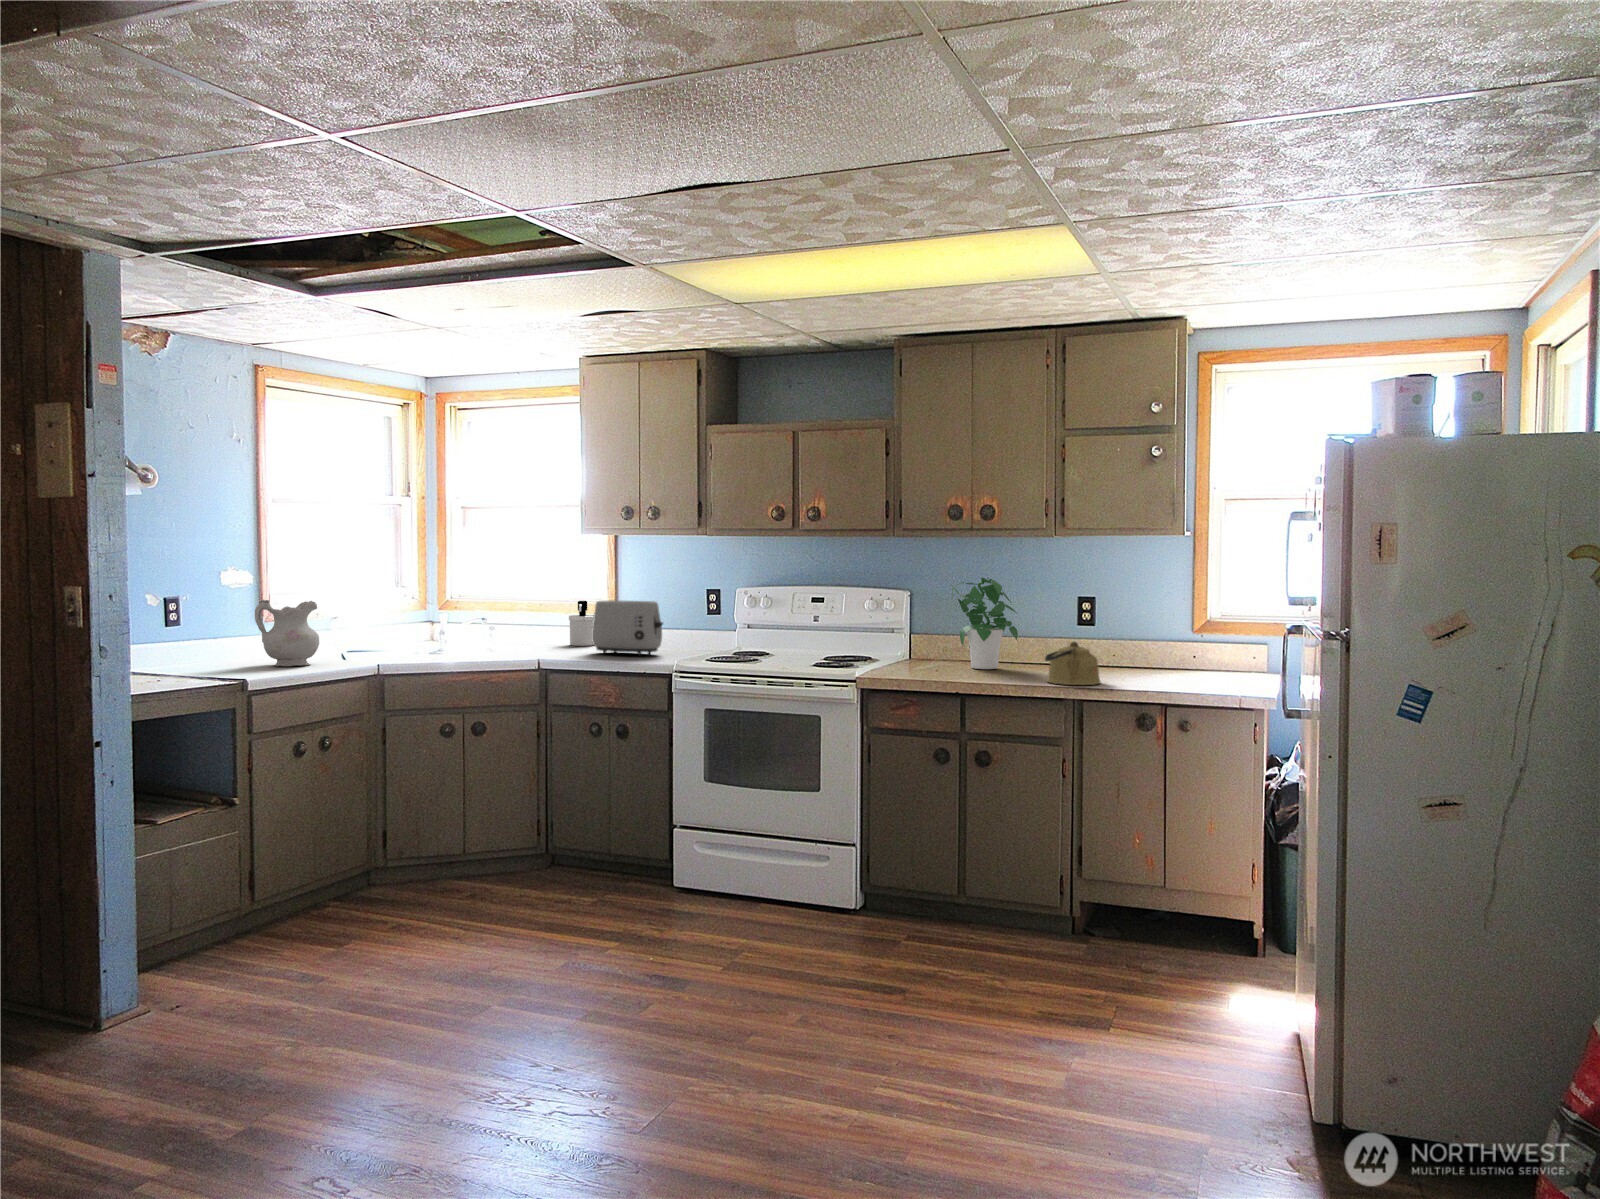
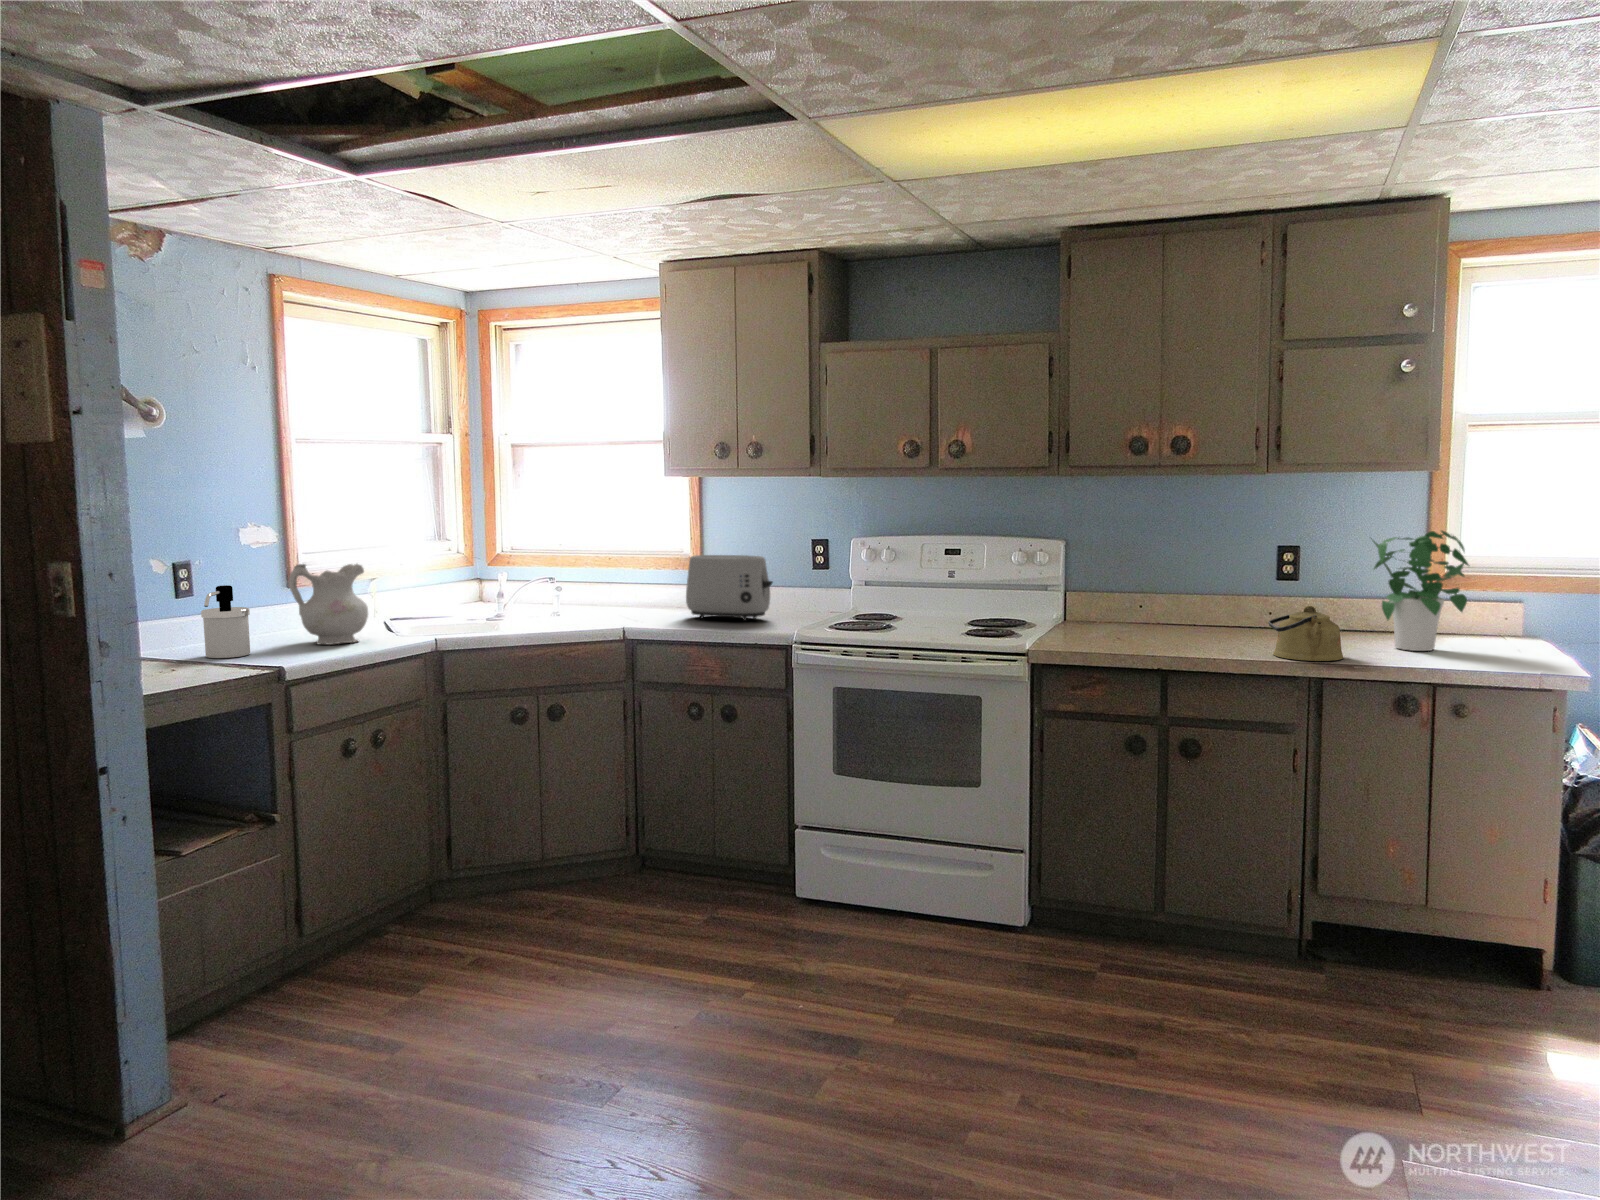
potted plant: present [950,578,1018,669] -> present [1371,531,1468,651]
soap dispenser: present [569,601,594,646] -> present [201,585,250,658]

